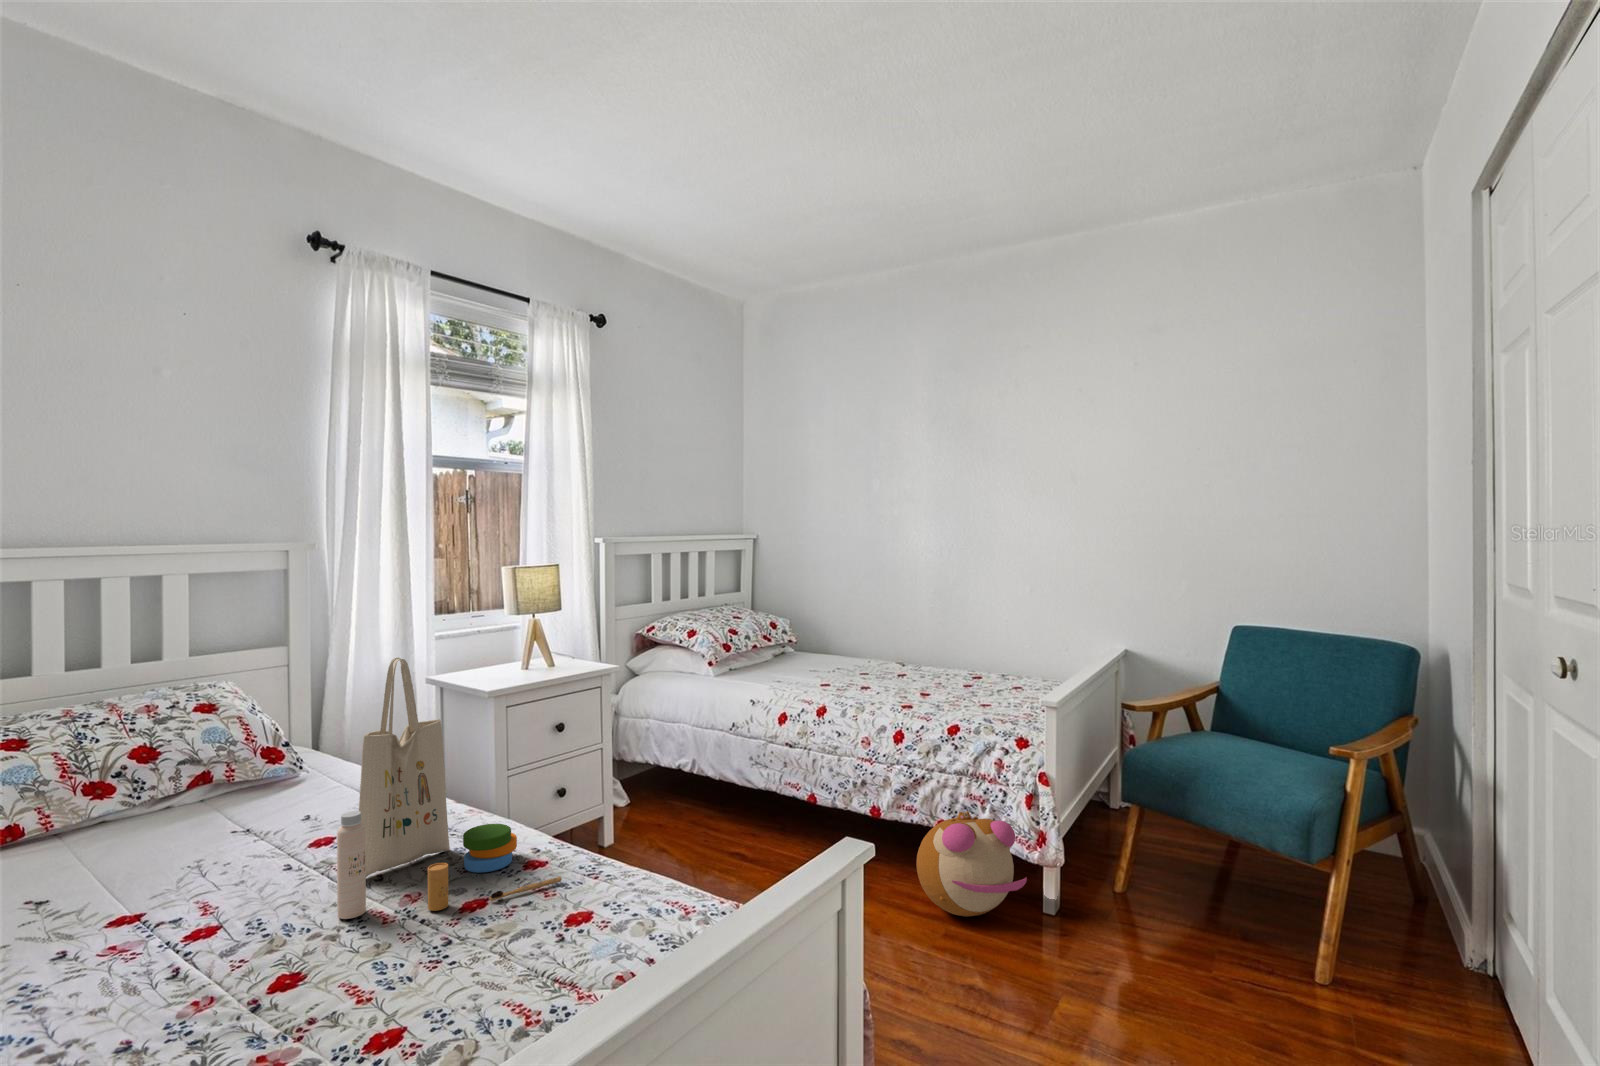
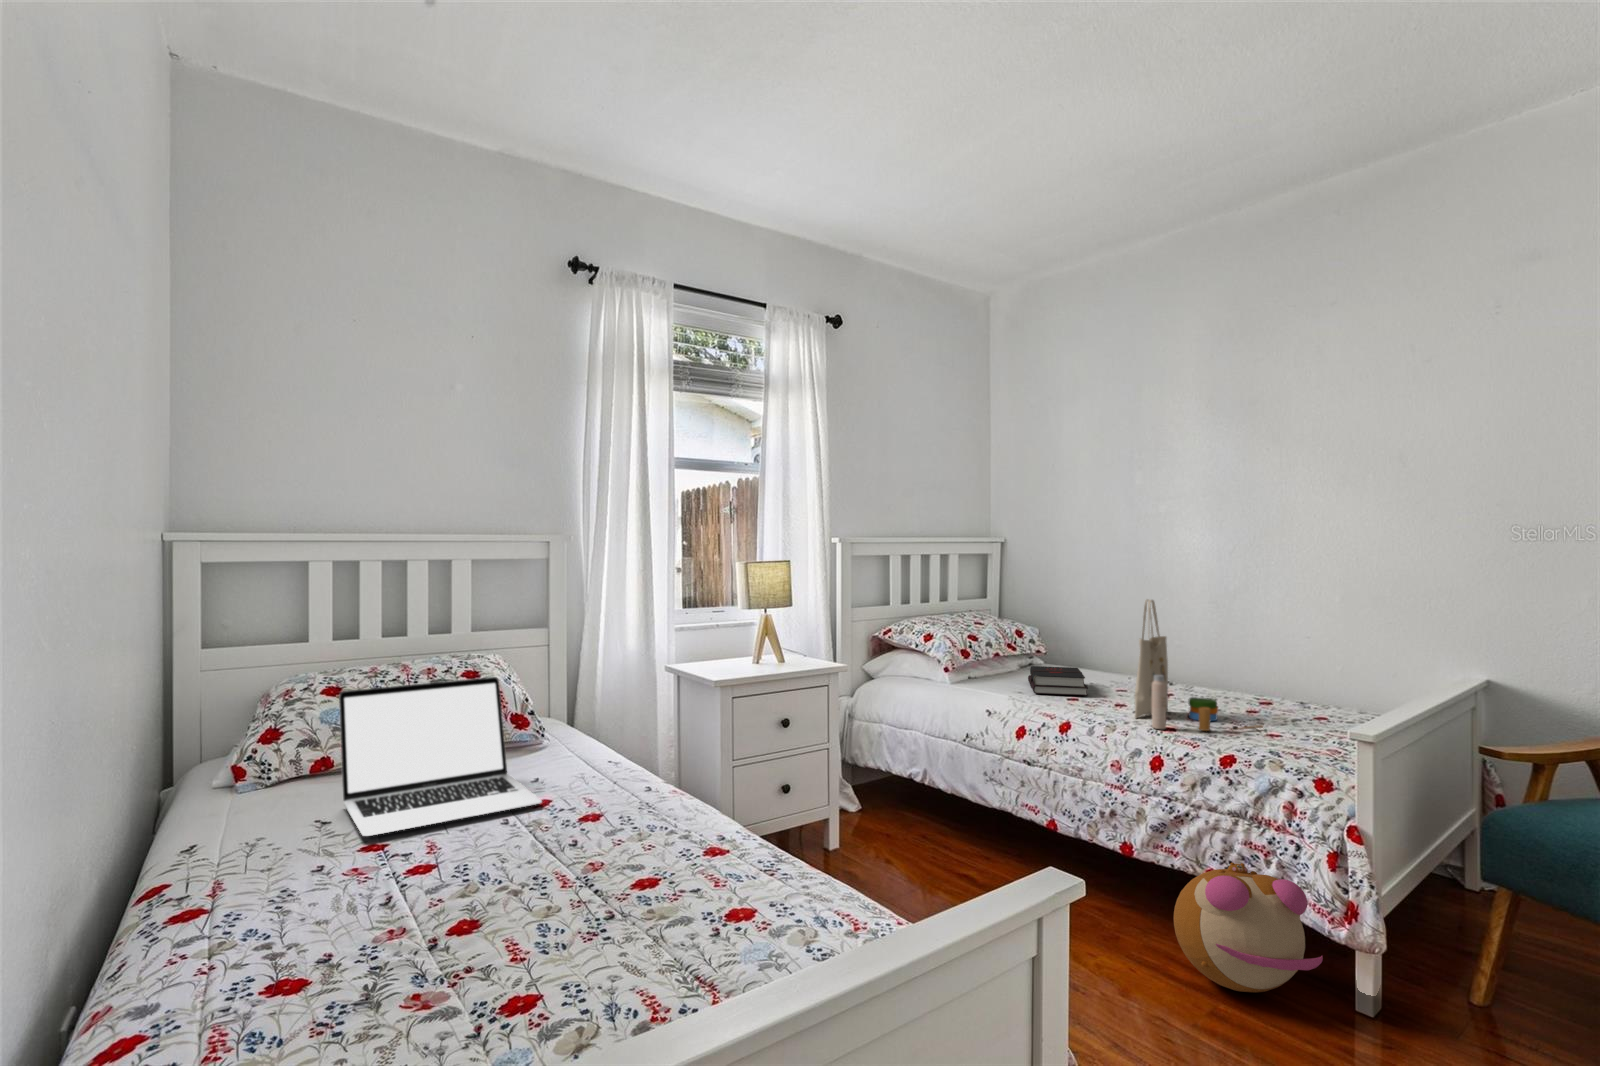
hardback book: none [781,656,835,682] -> present [1028,666,1088,696]
tote bag: present [337,658,562,919] -> present [1134,599,1263,731]
laptop: none [49,710,325,906] -> present [339,677,542,836]

